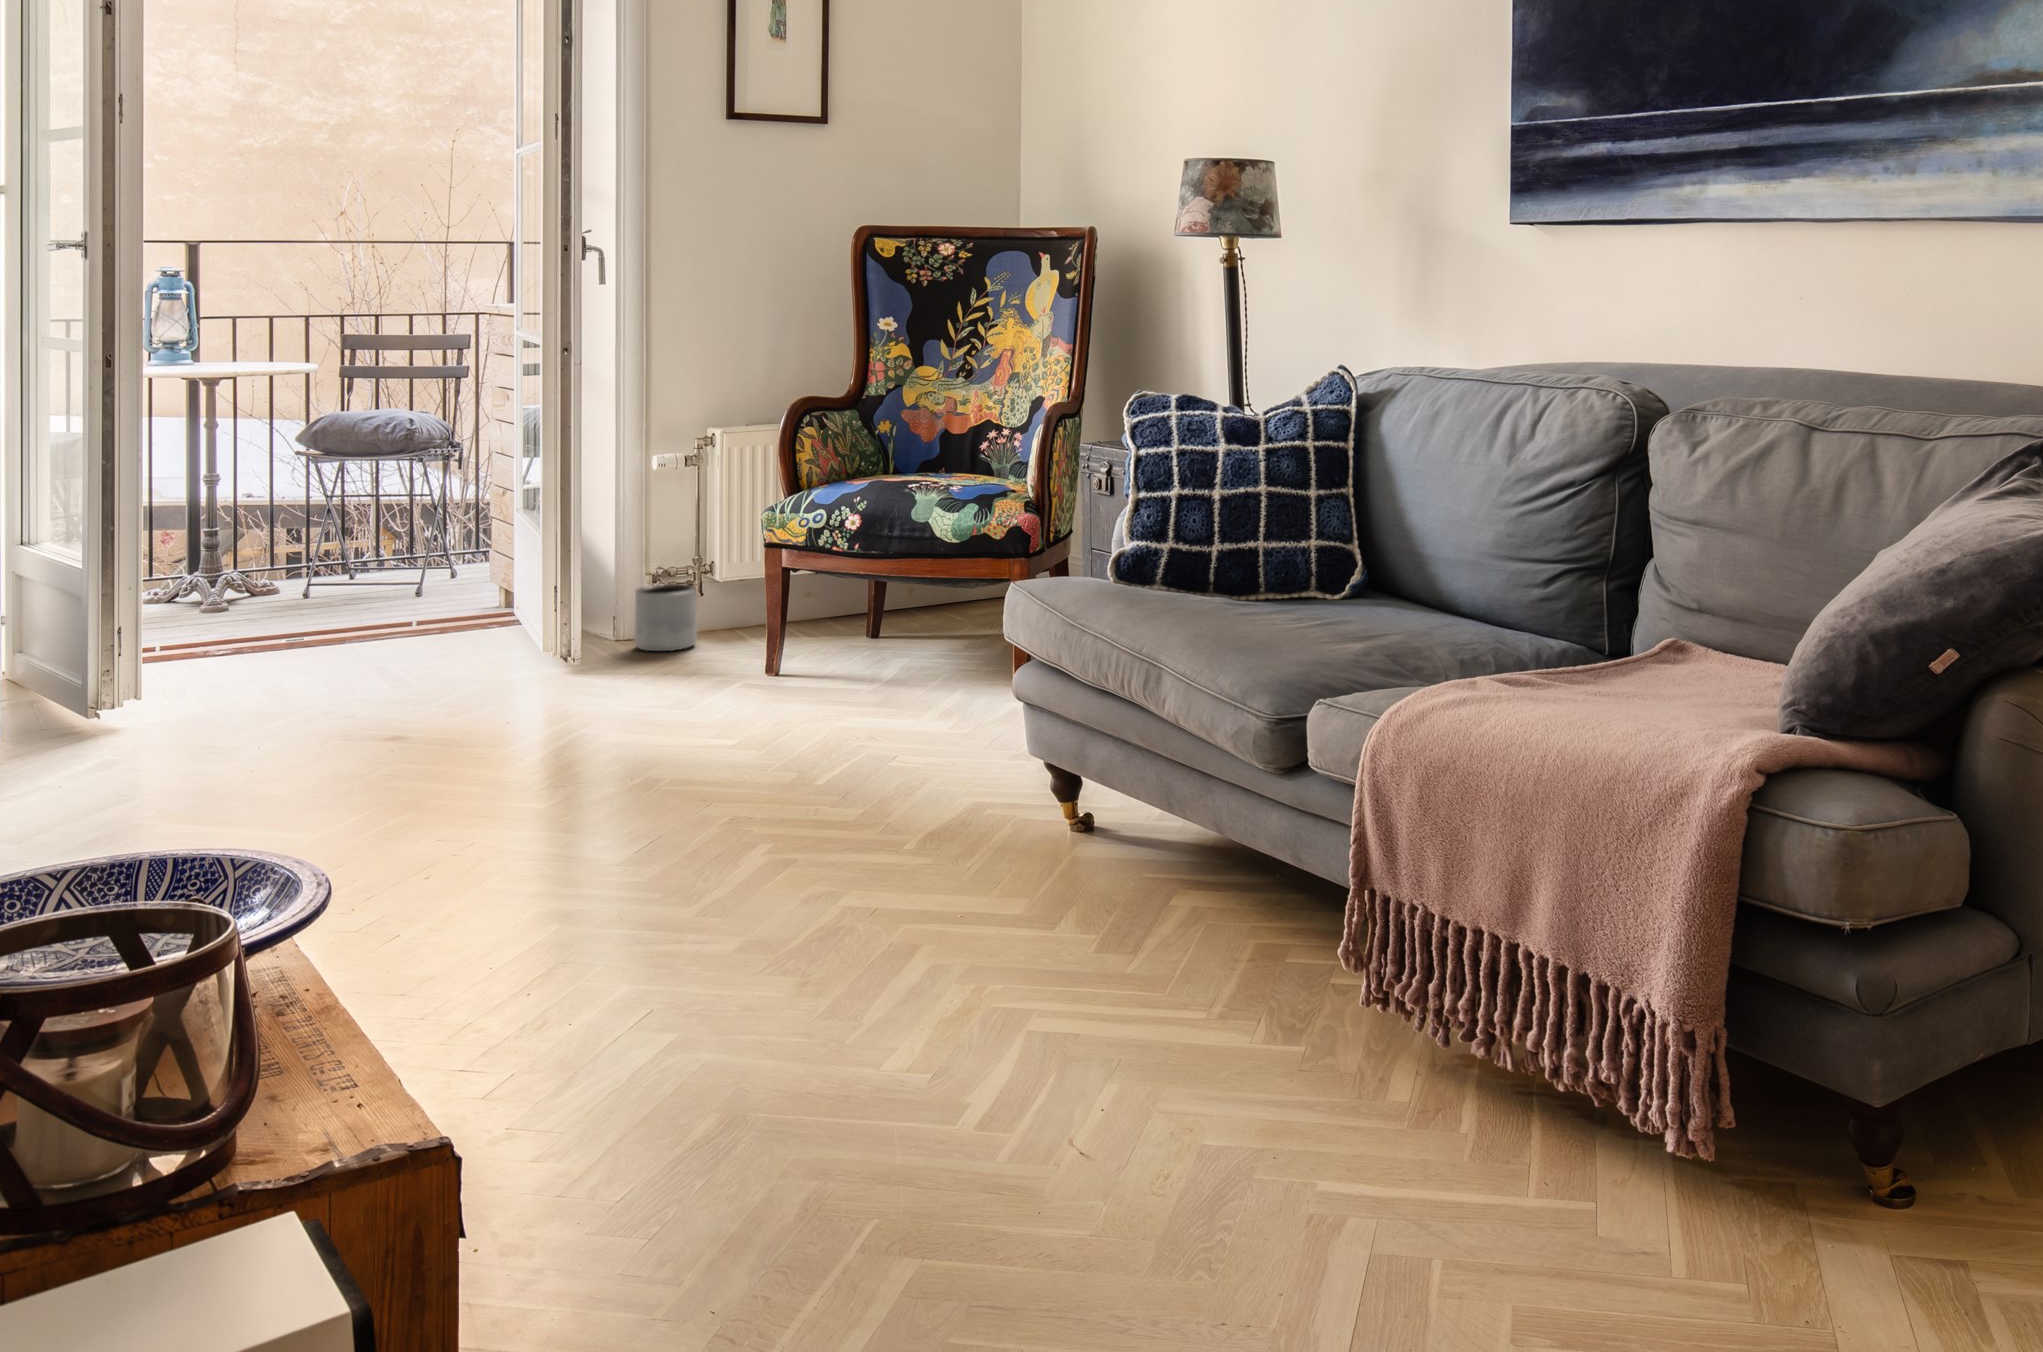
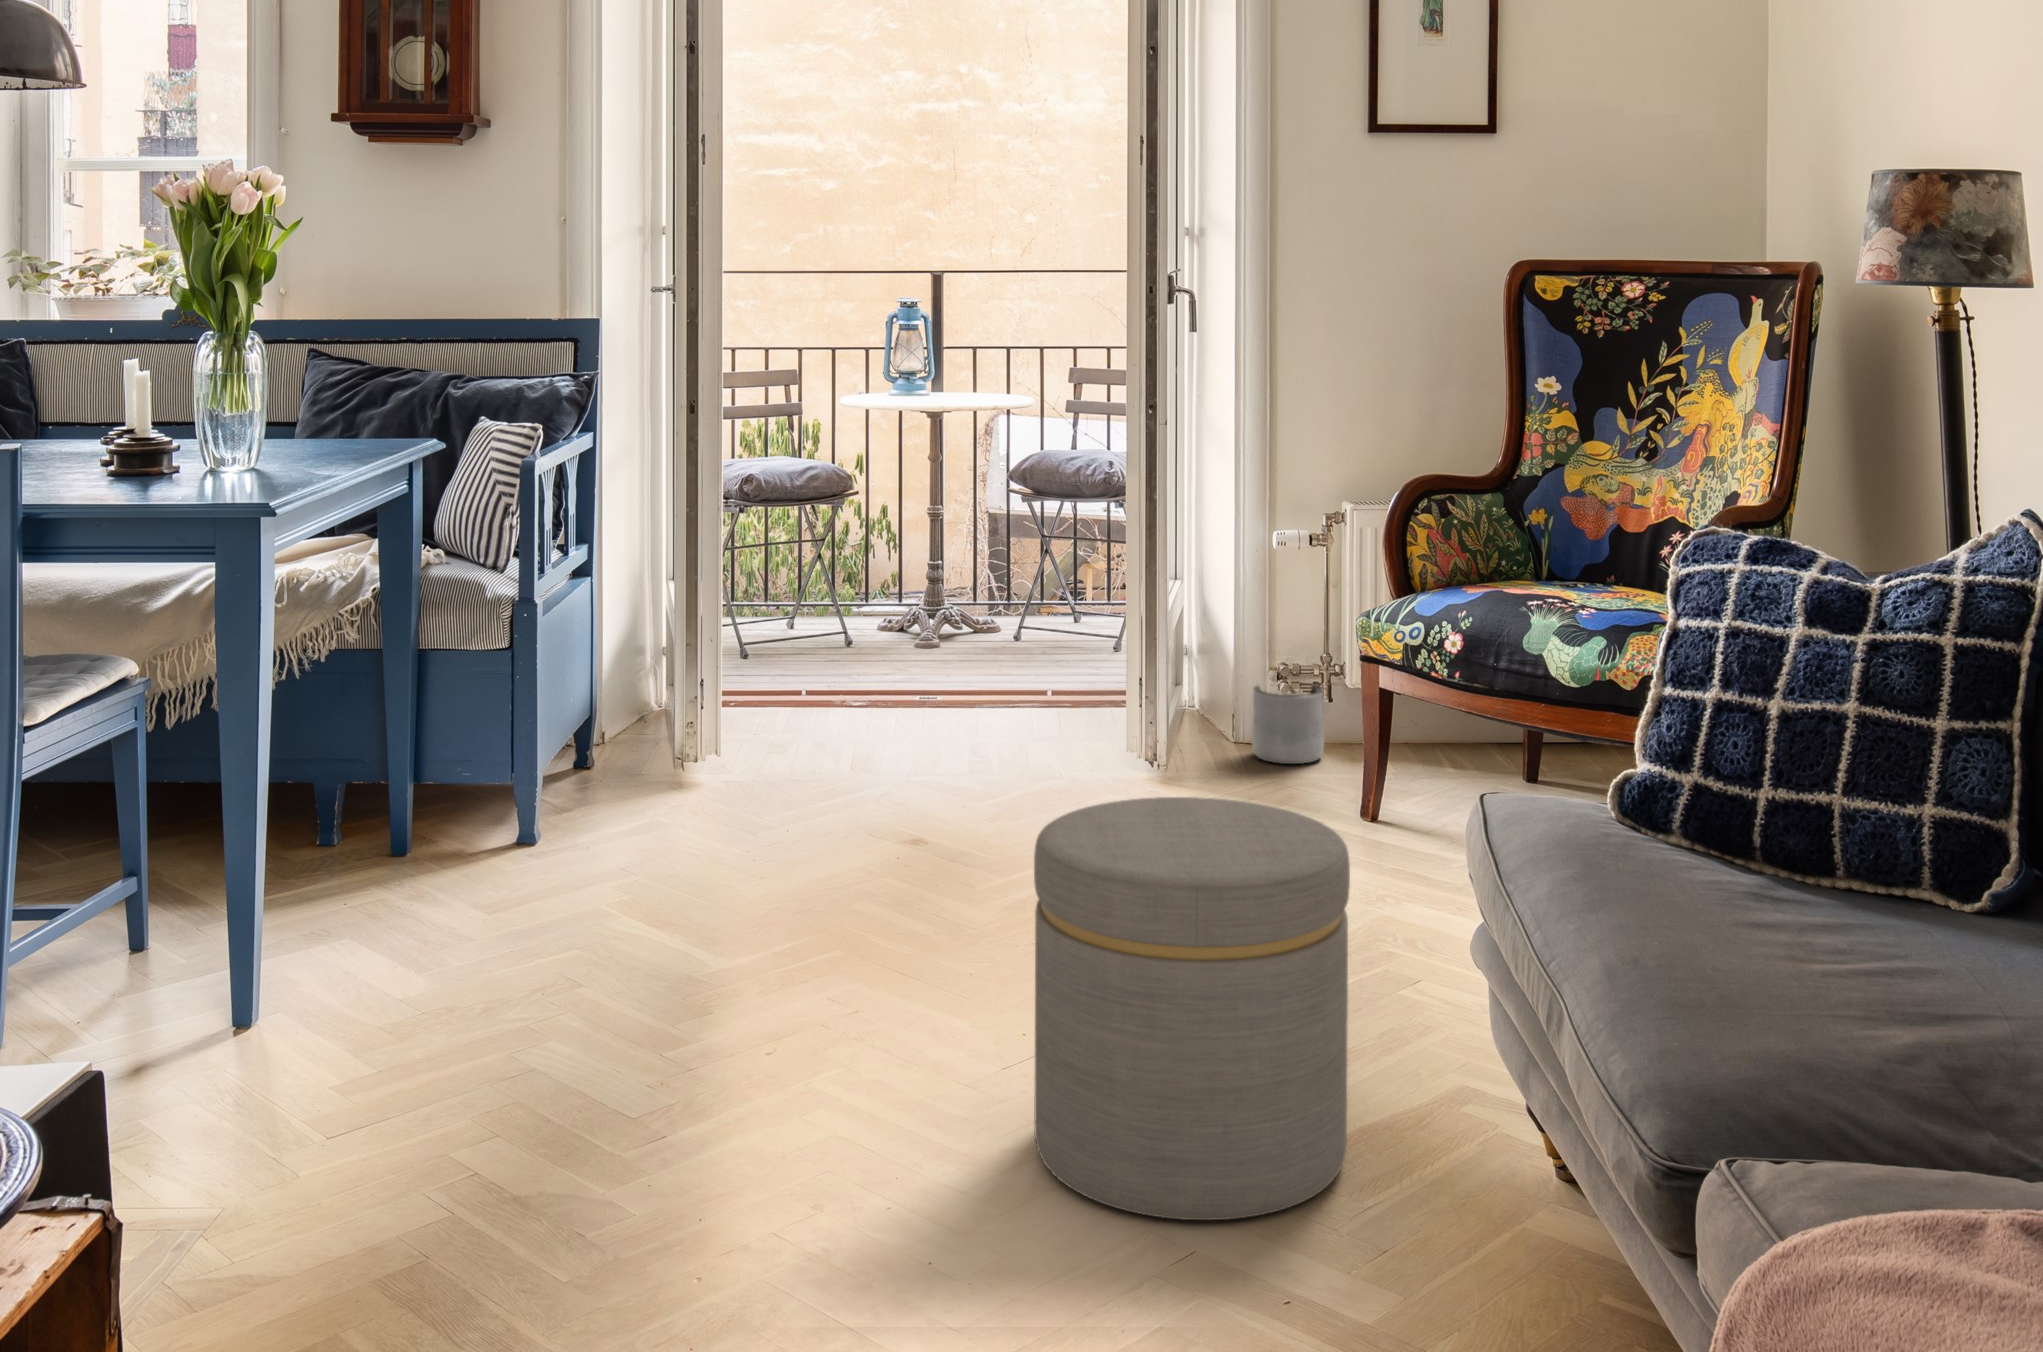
ottoman: none [725,611,957,893] -> present [1034,797,1350,1220]

